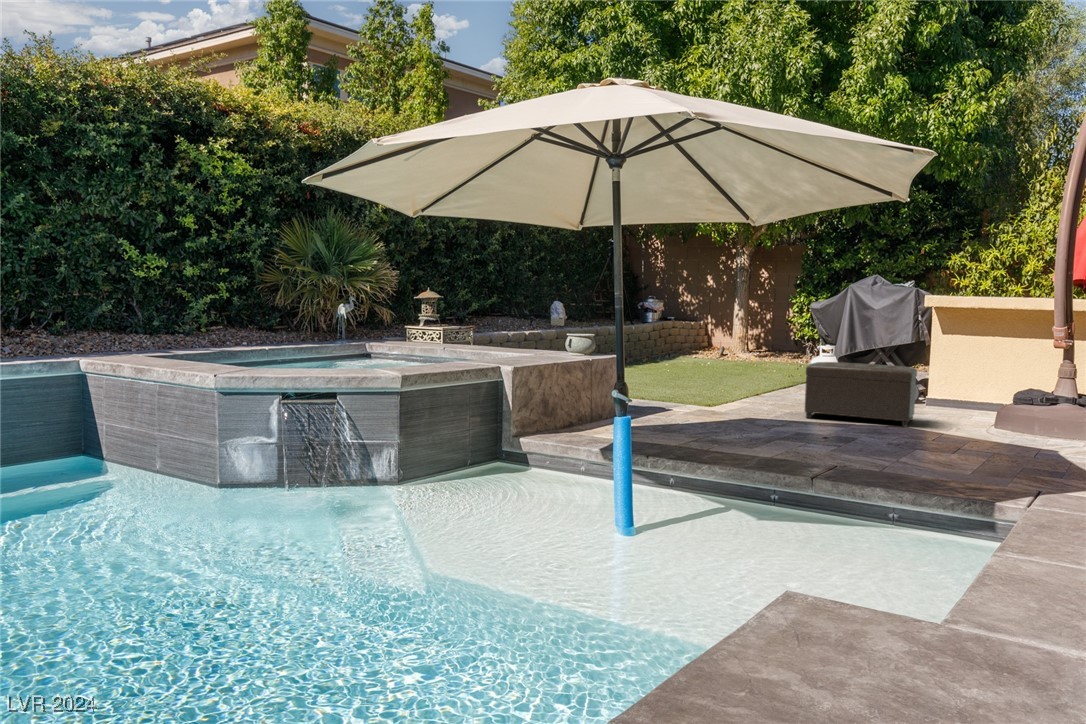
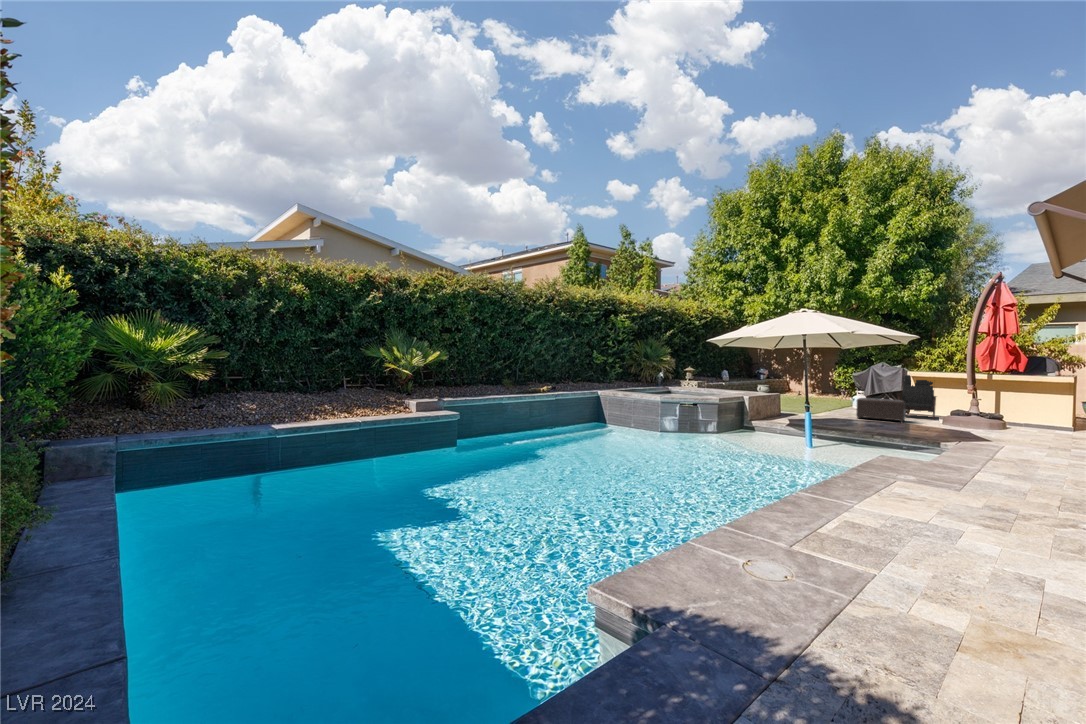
lounge chair: none [899,302,986,415] -> present [898,375,936,420]

